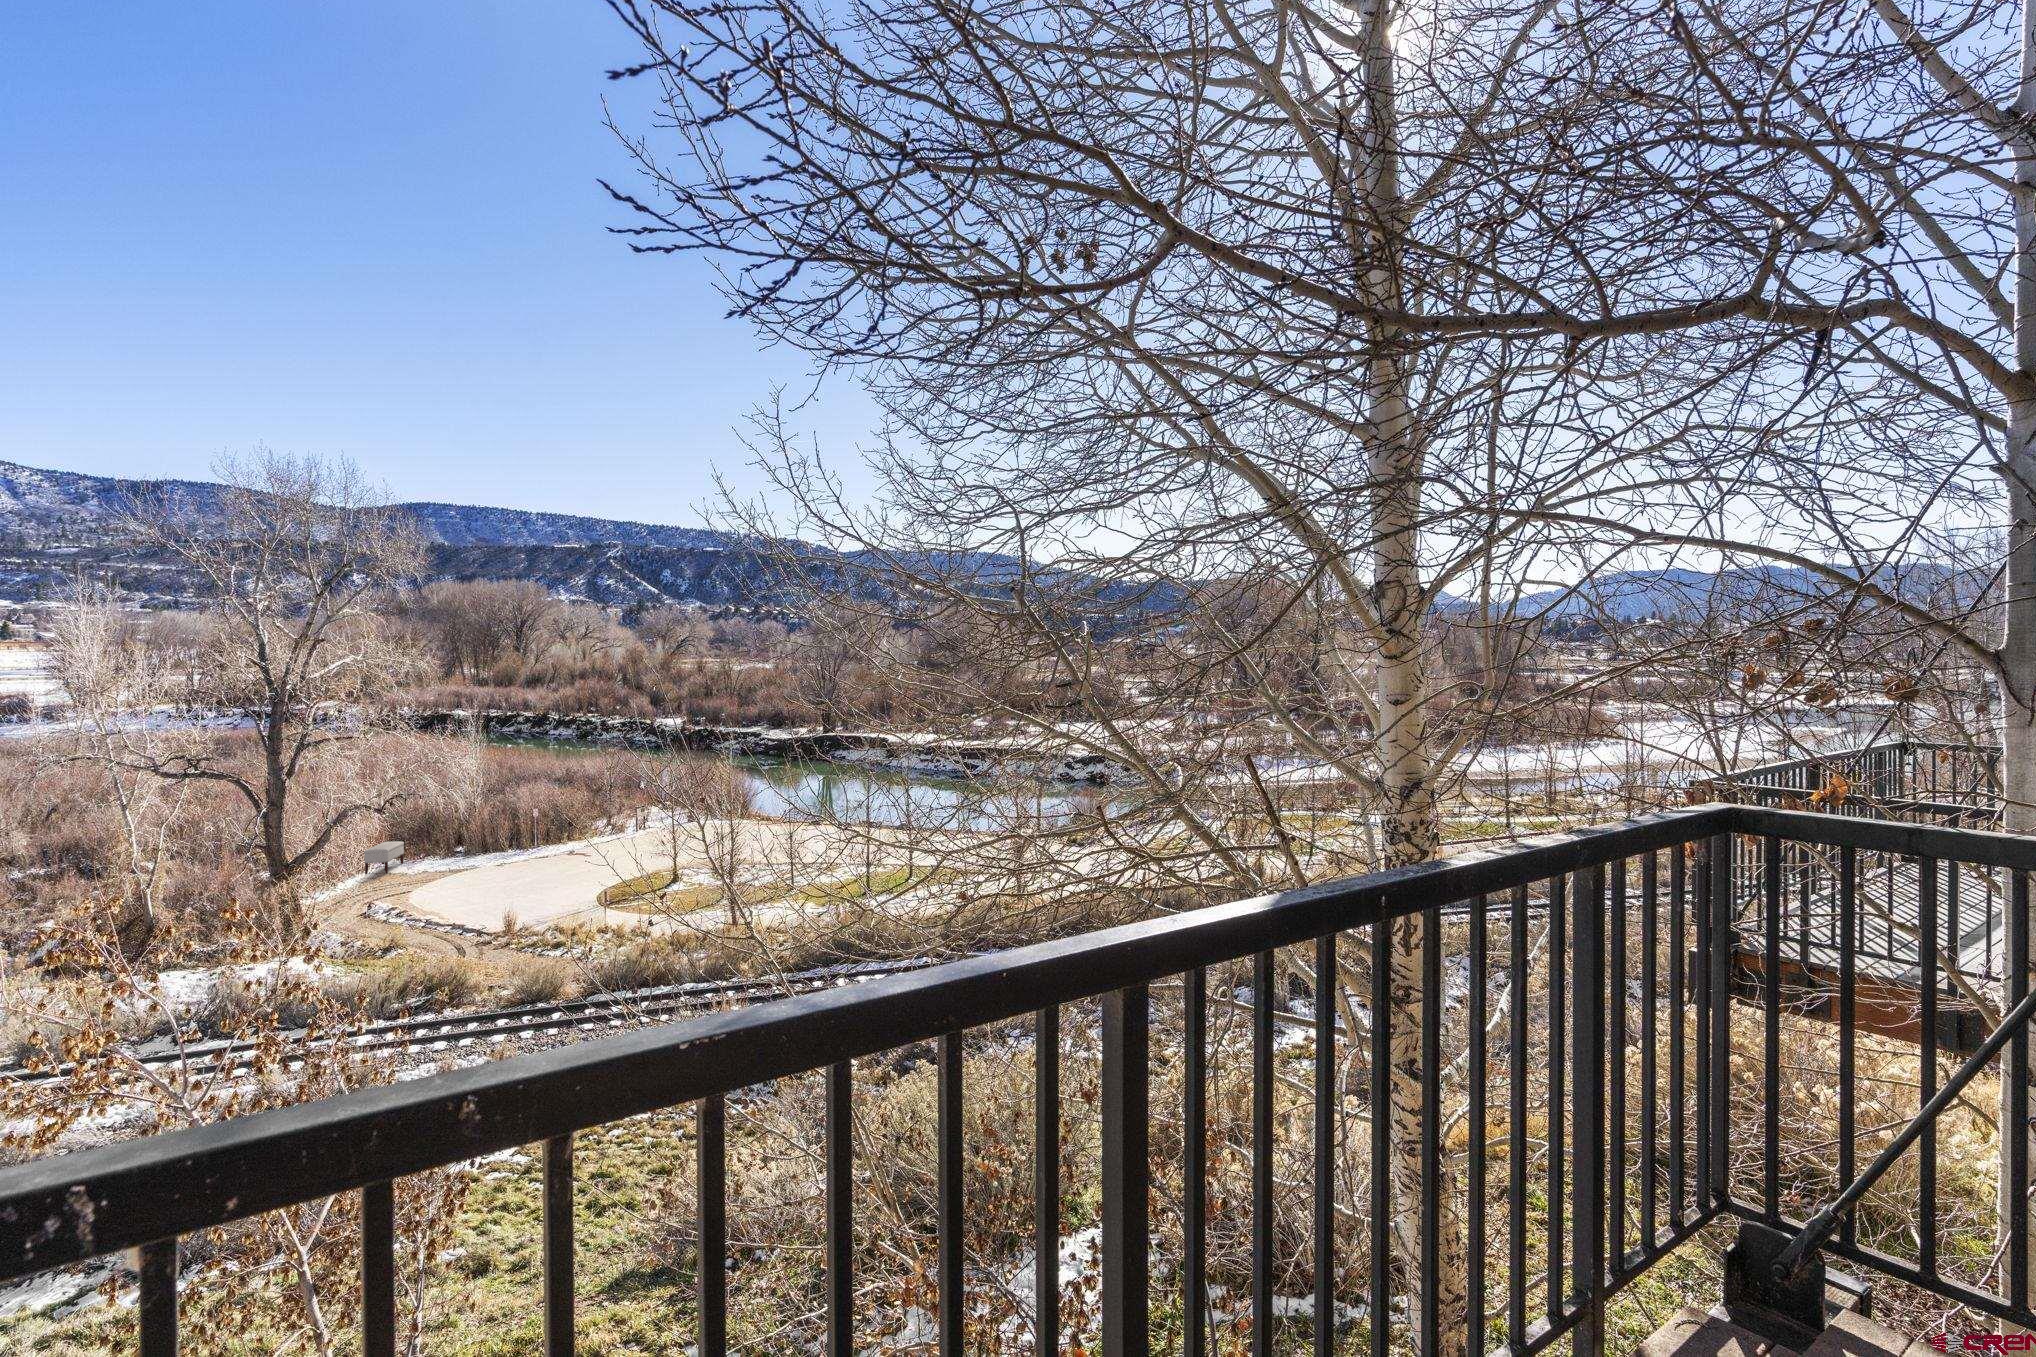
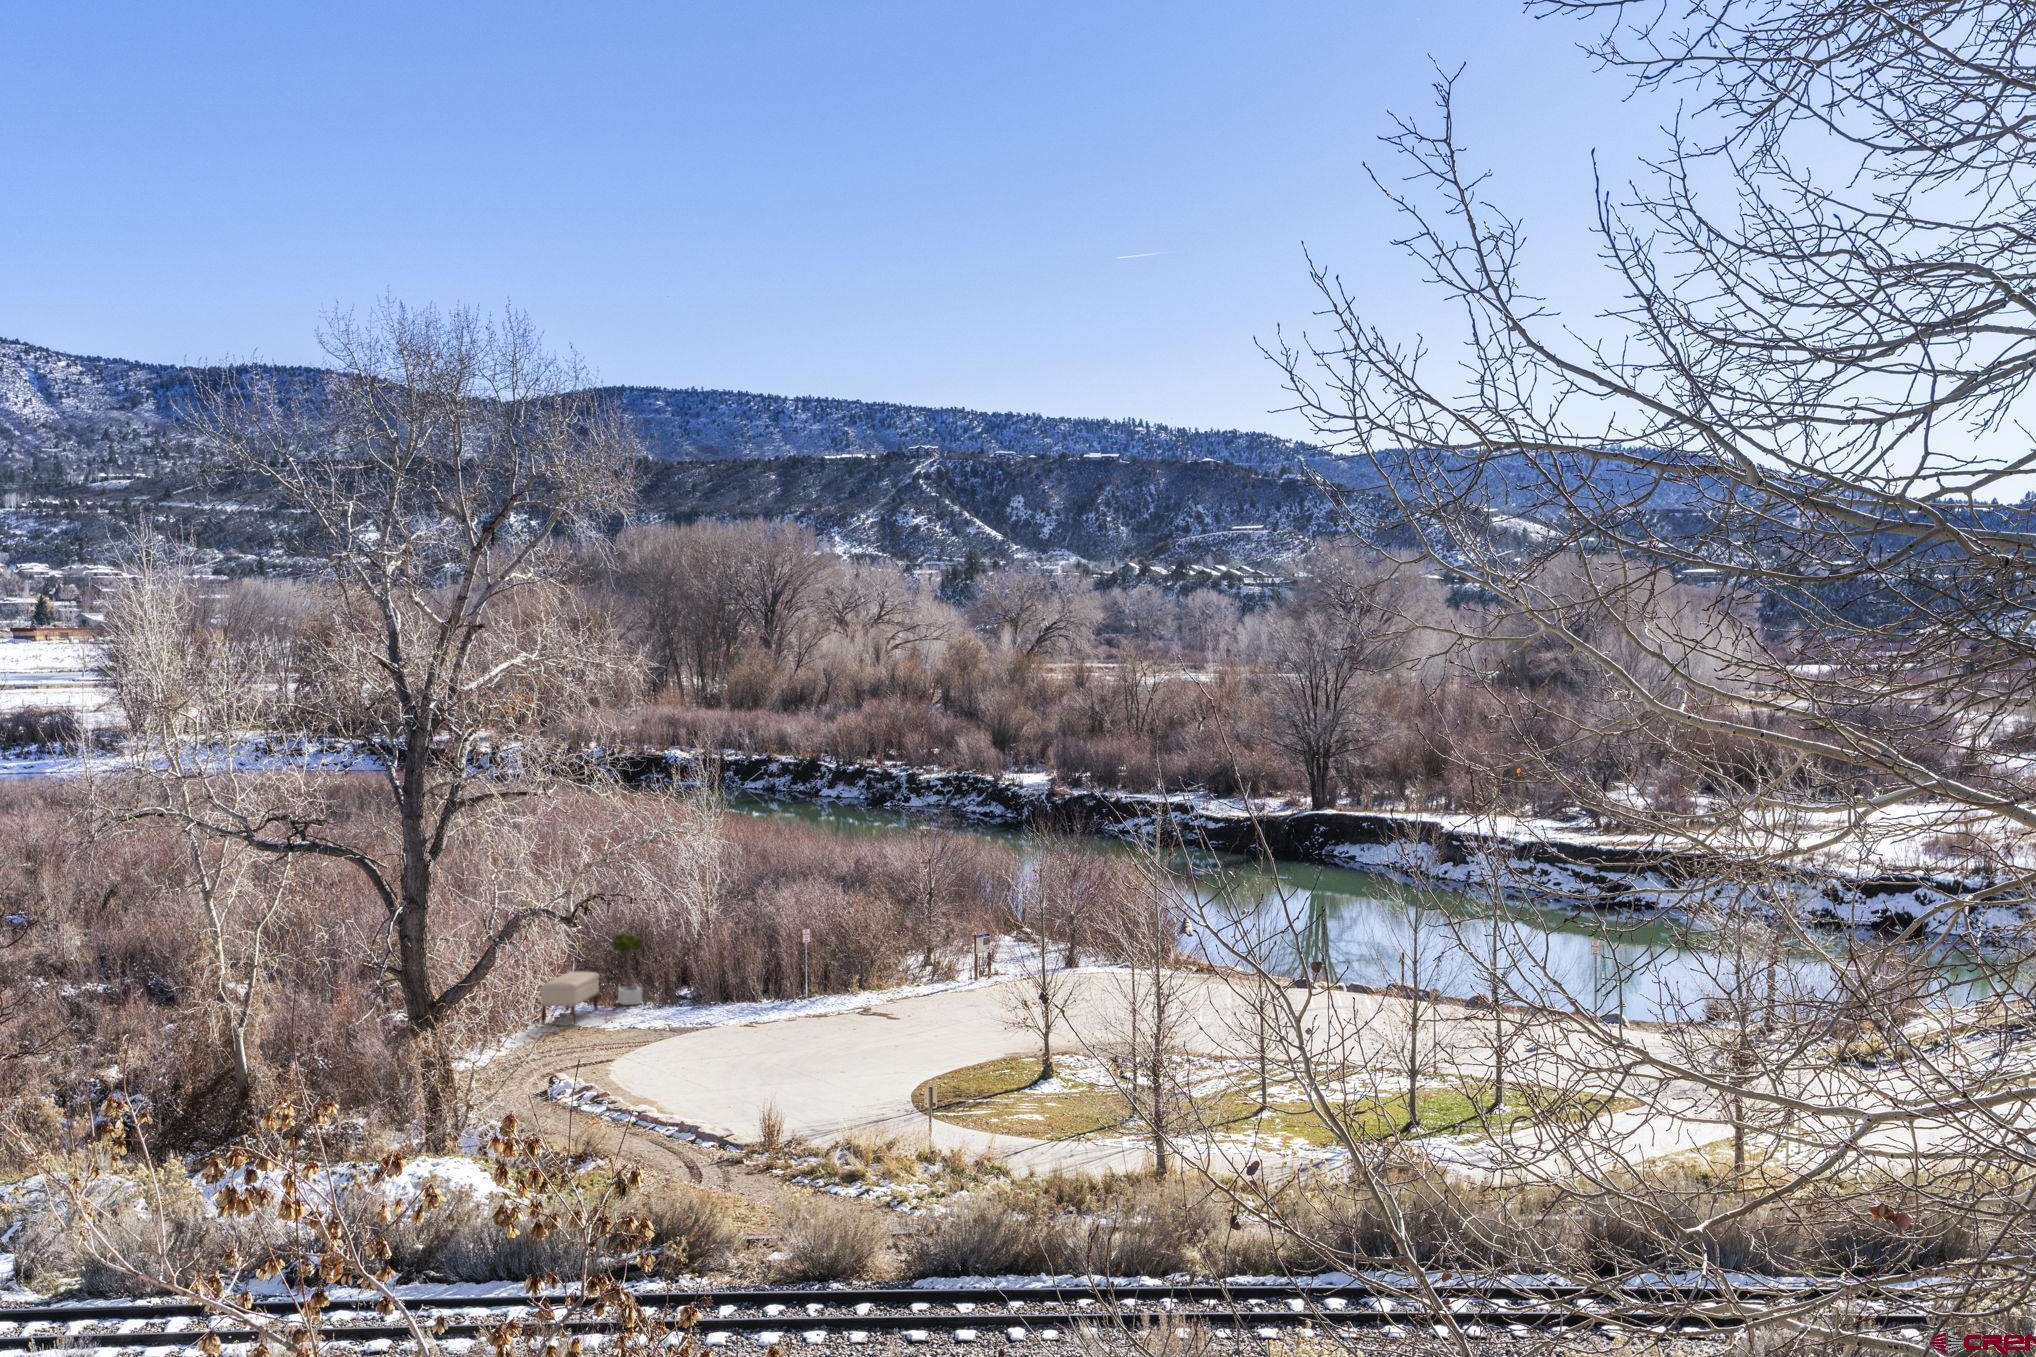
potted tree: none [412,817,433,860] -> present [612,933,643,1005]

